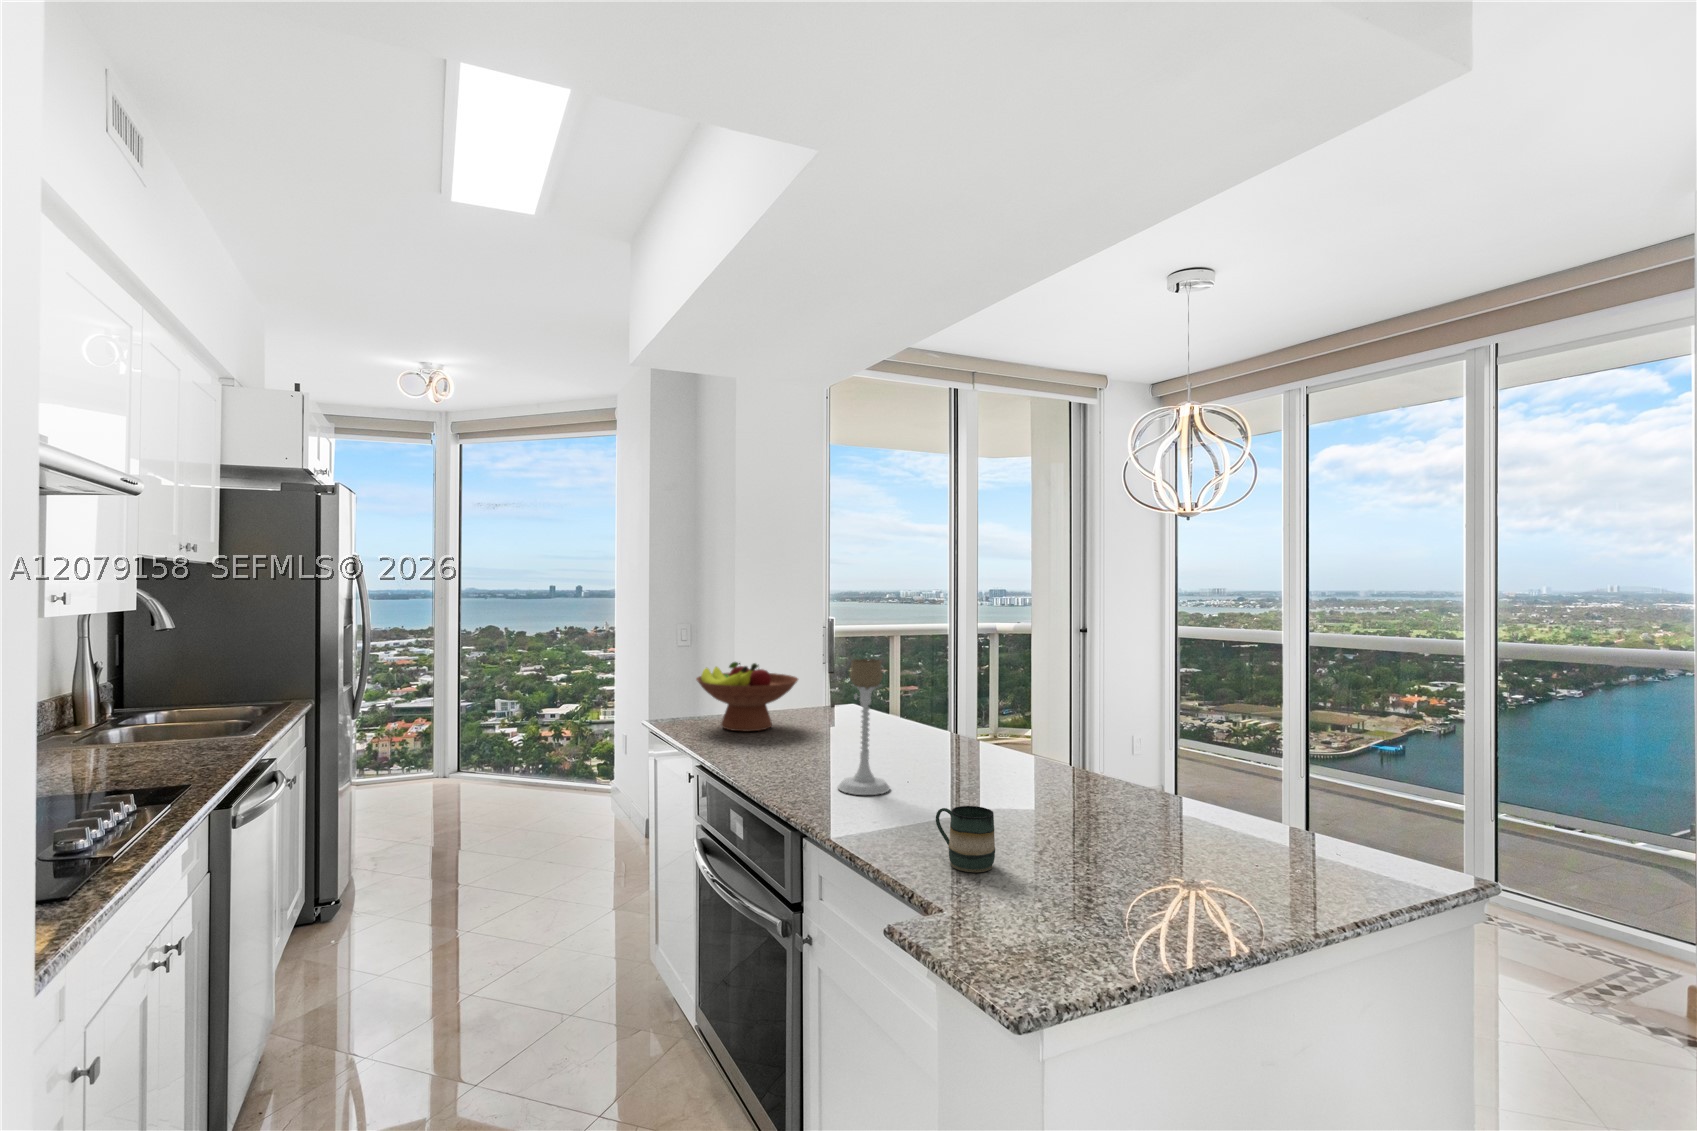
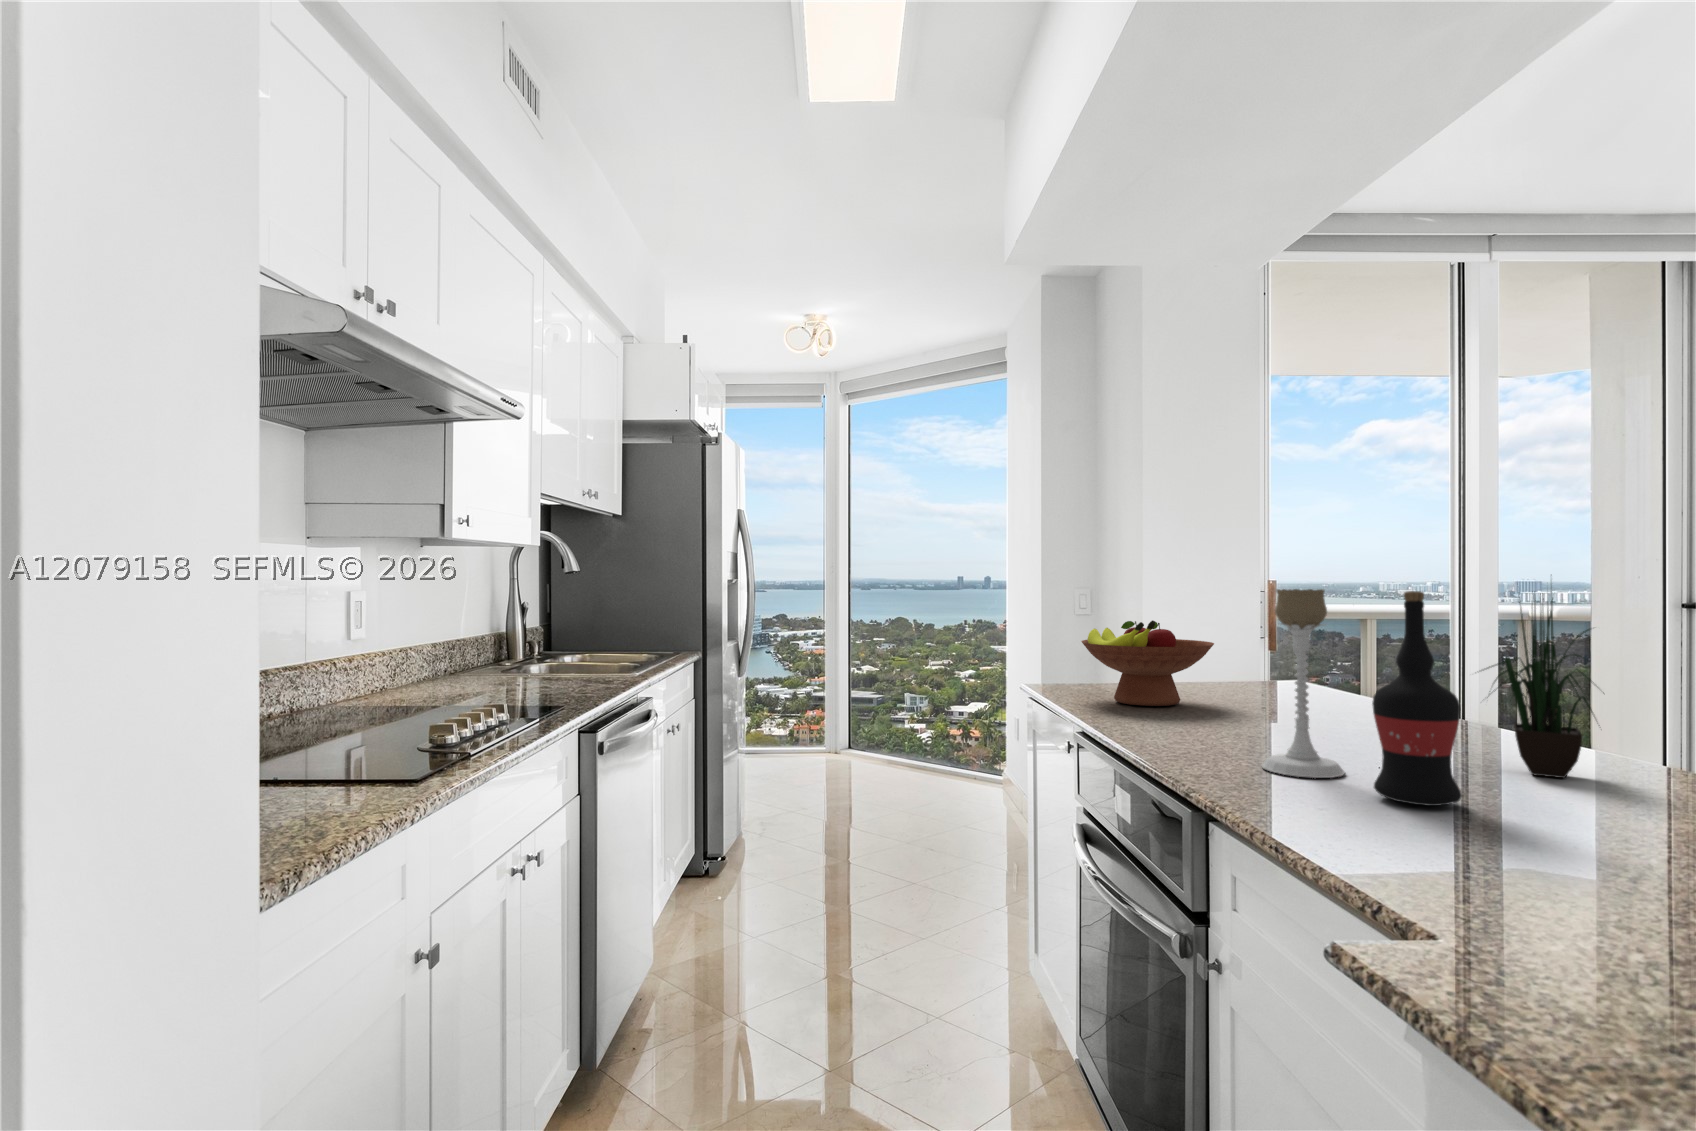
potted plant: none [963,637,1036,779] -> present [1486,597,1593,778]
wine bottle: none [908,670,959,812] -> present [1372,591,1462,806]
mug: present [936,806,995,872] -> none [1418,782,1539,890]

